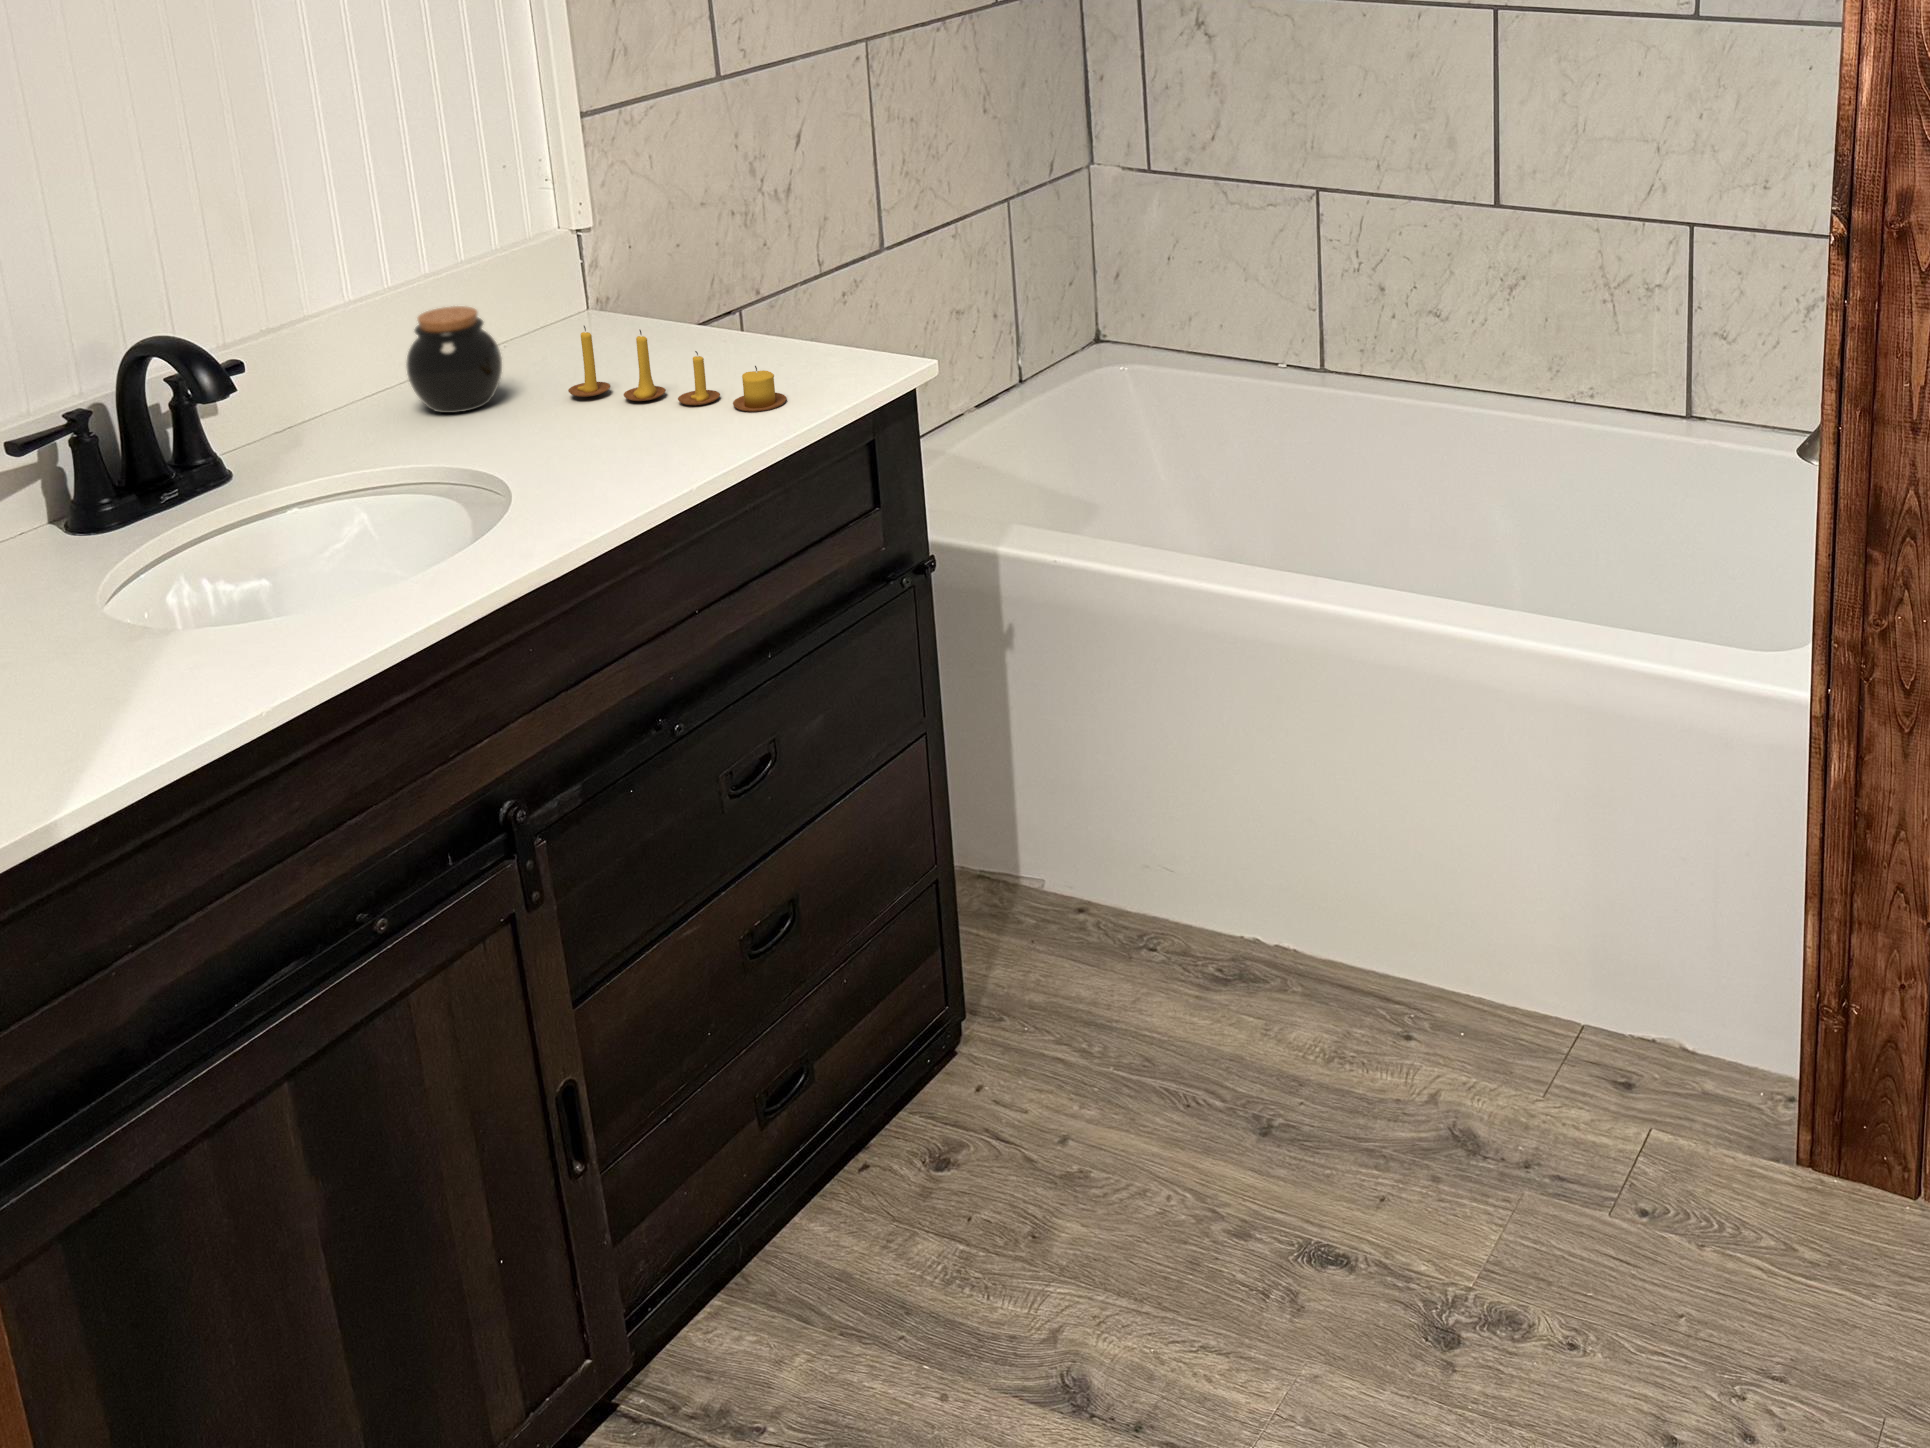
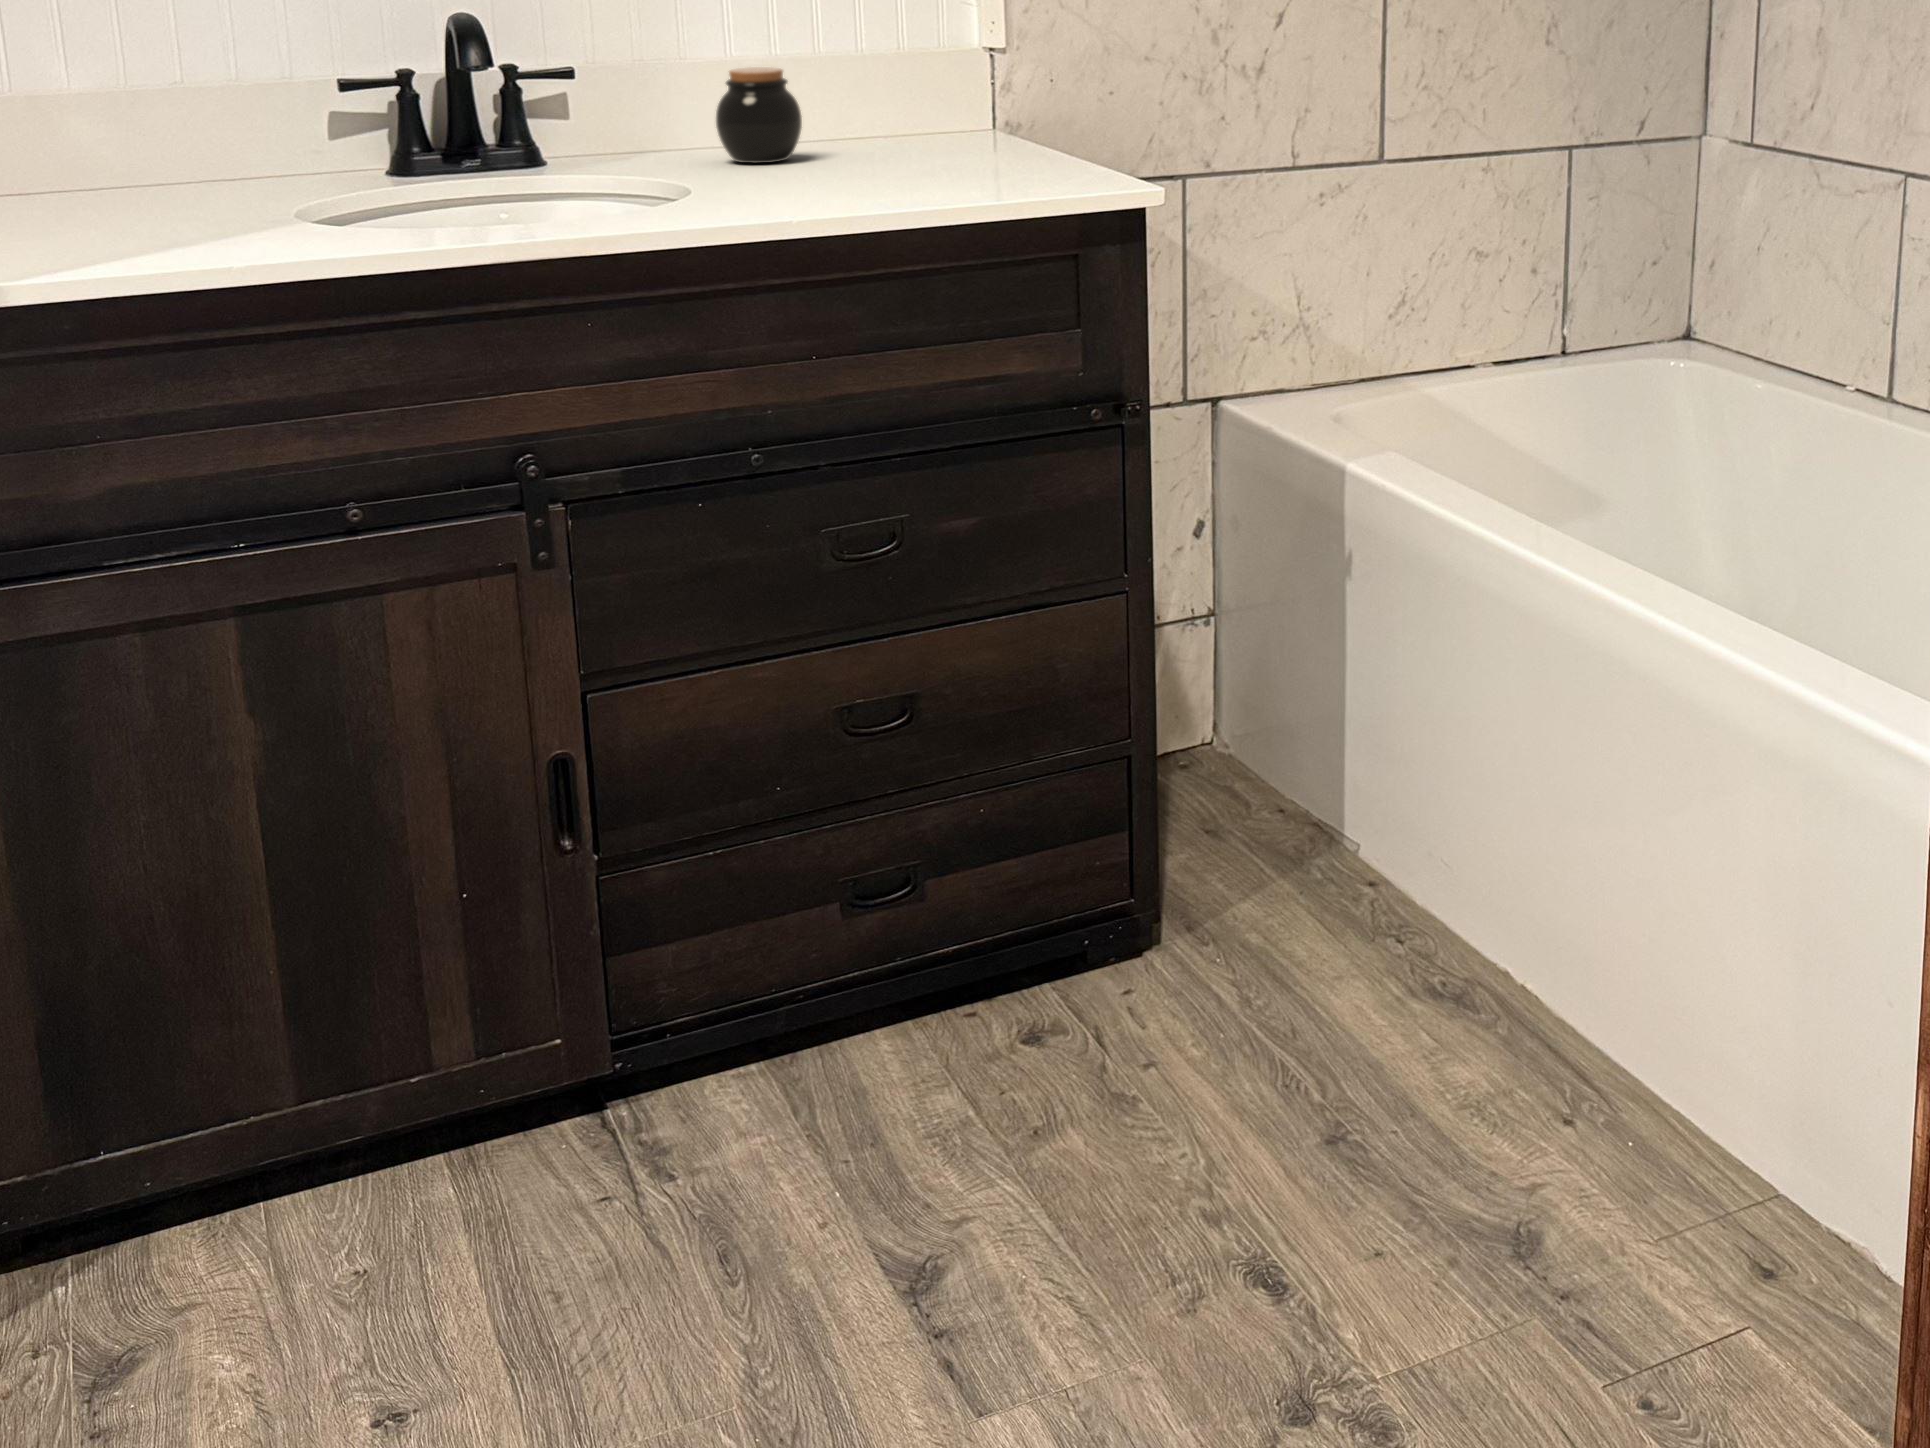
candle: present [568,326,786,412] -> none [834,95,976,190]

